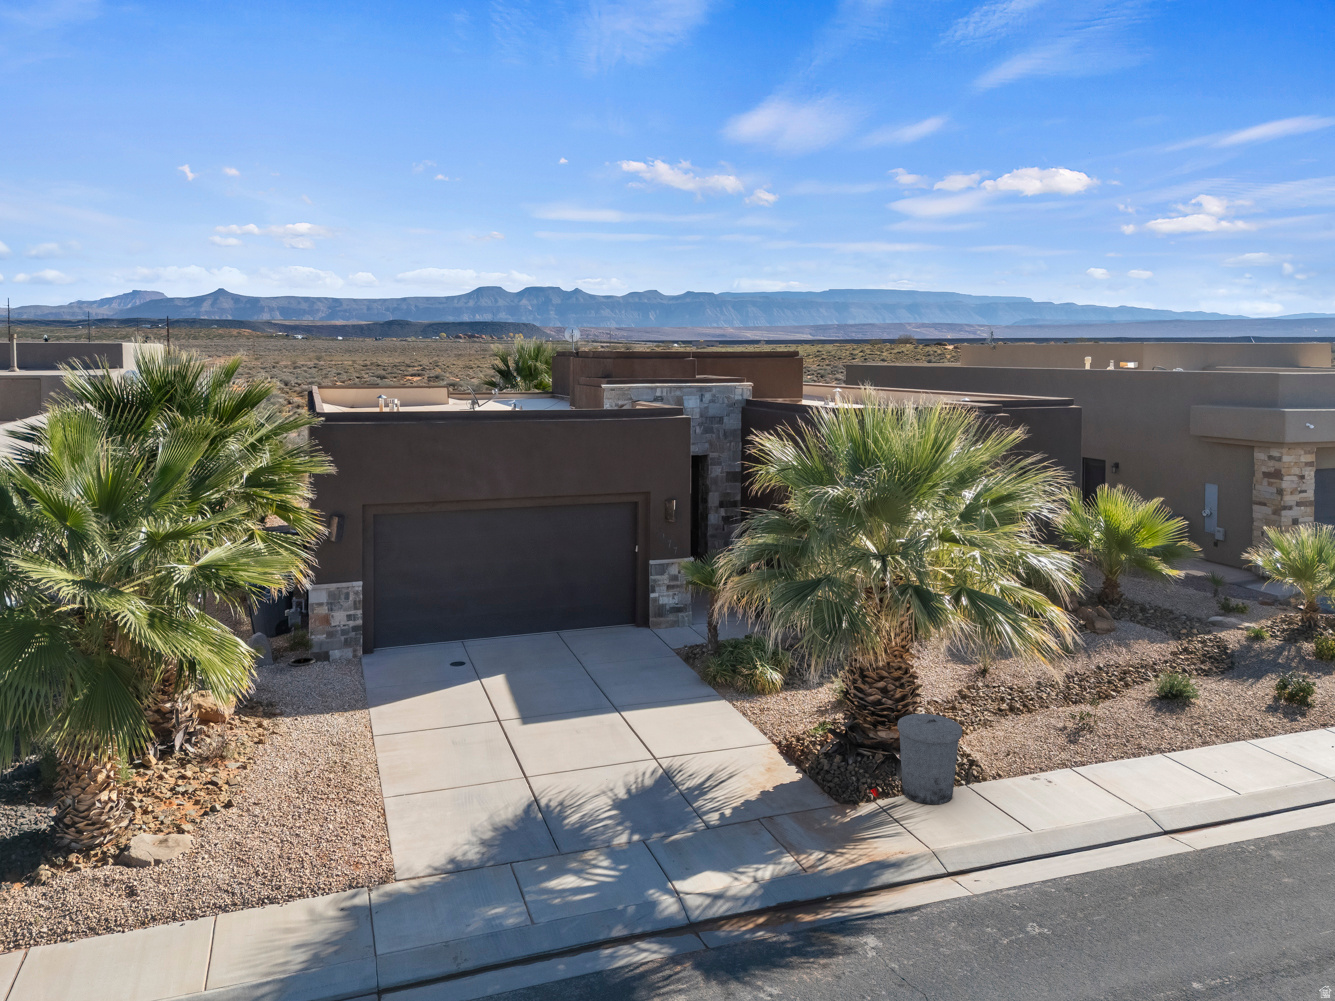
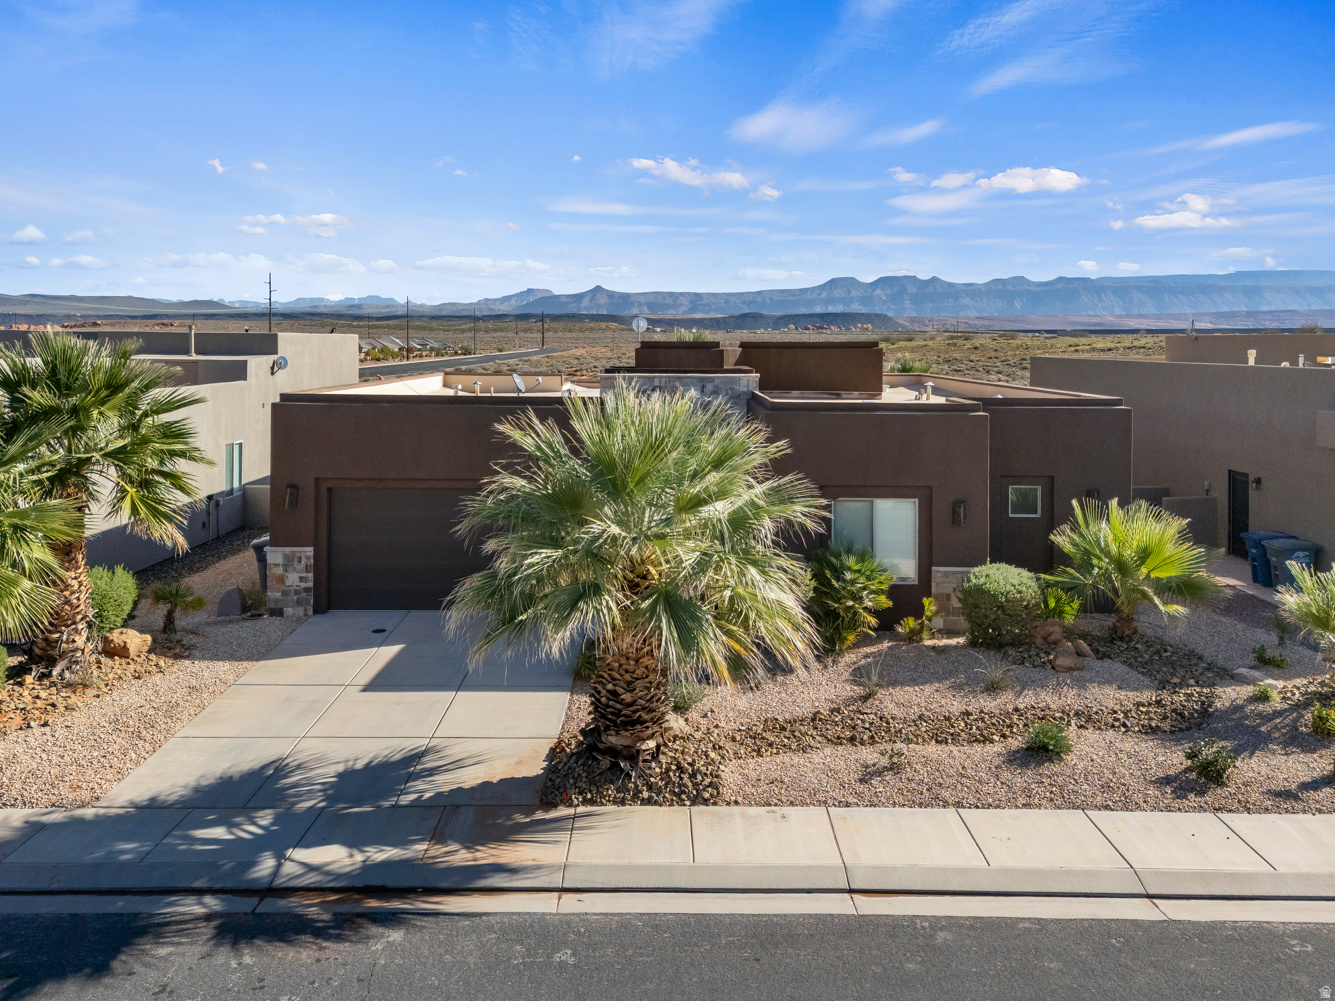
trash can: present [897,714,962,804] -> none [605,723,673,821]

